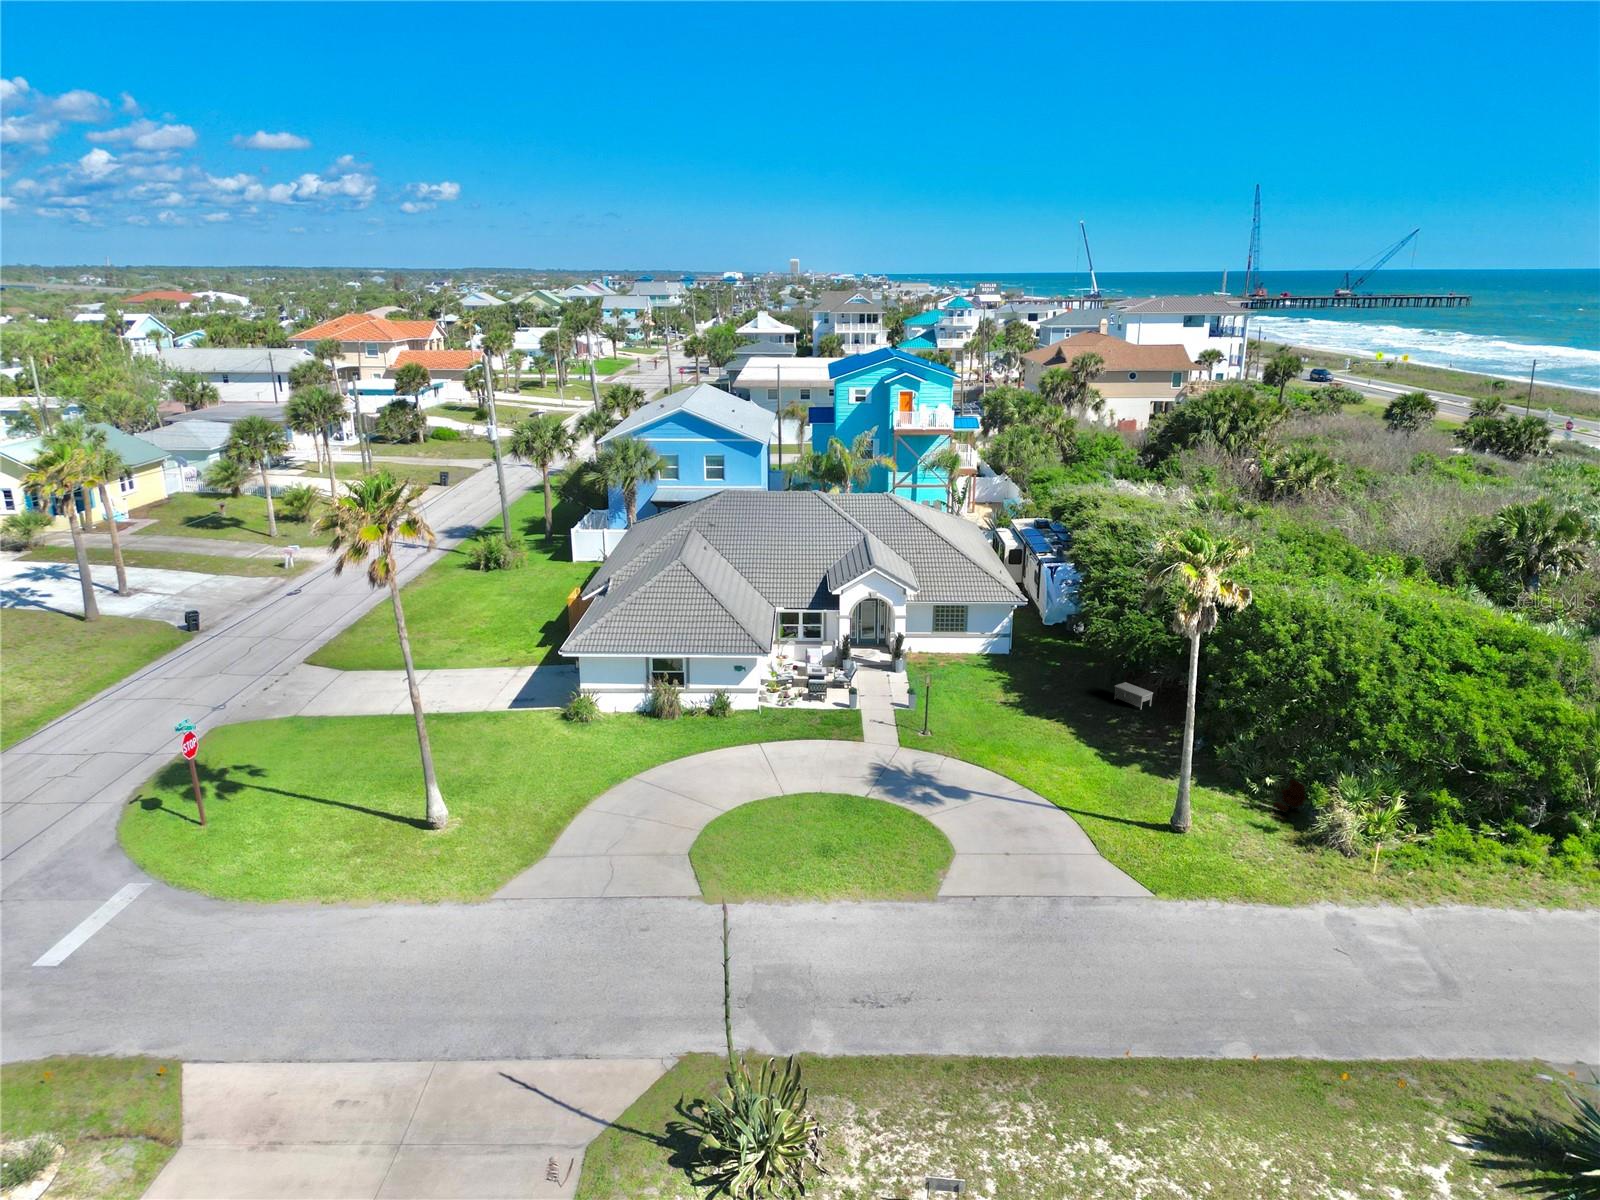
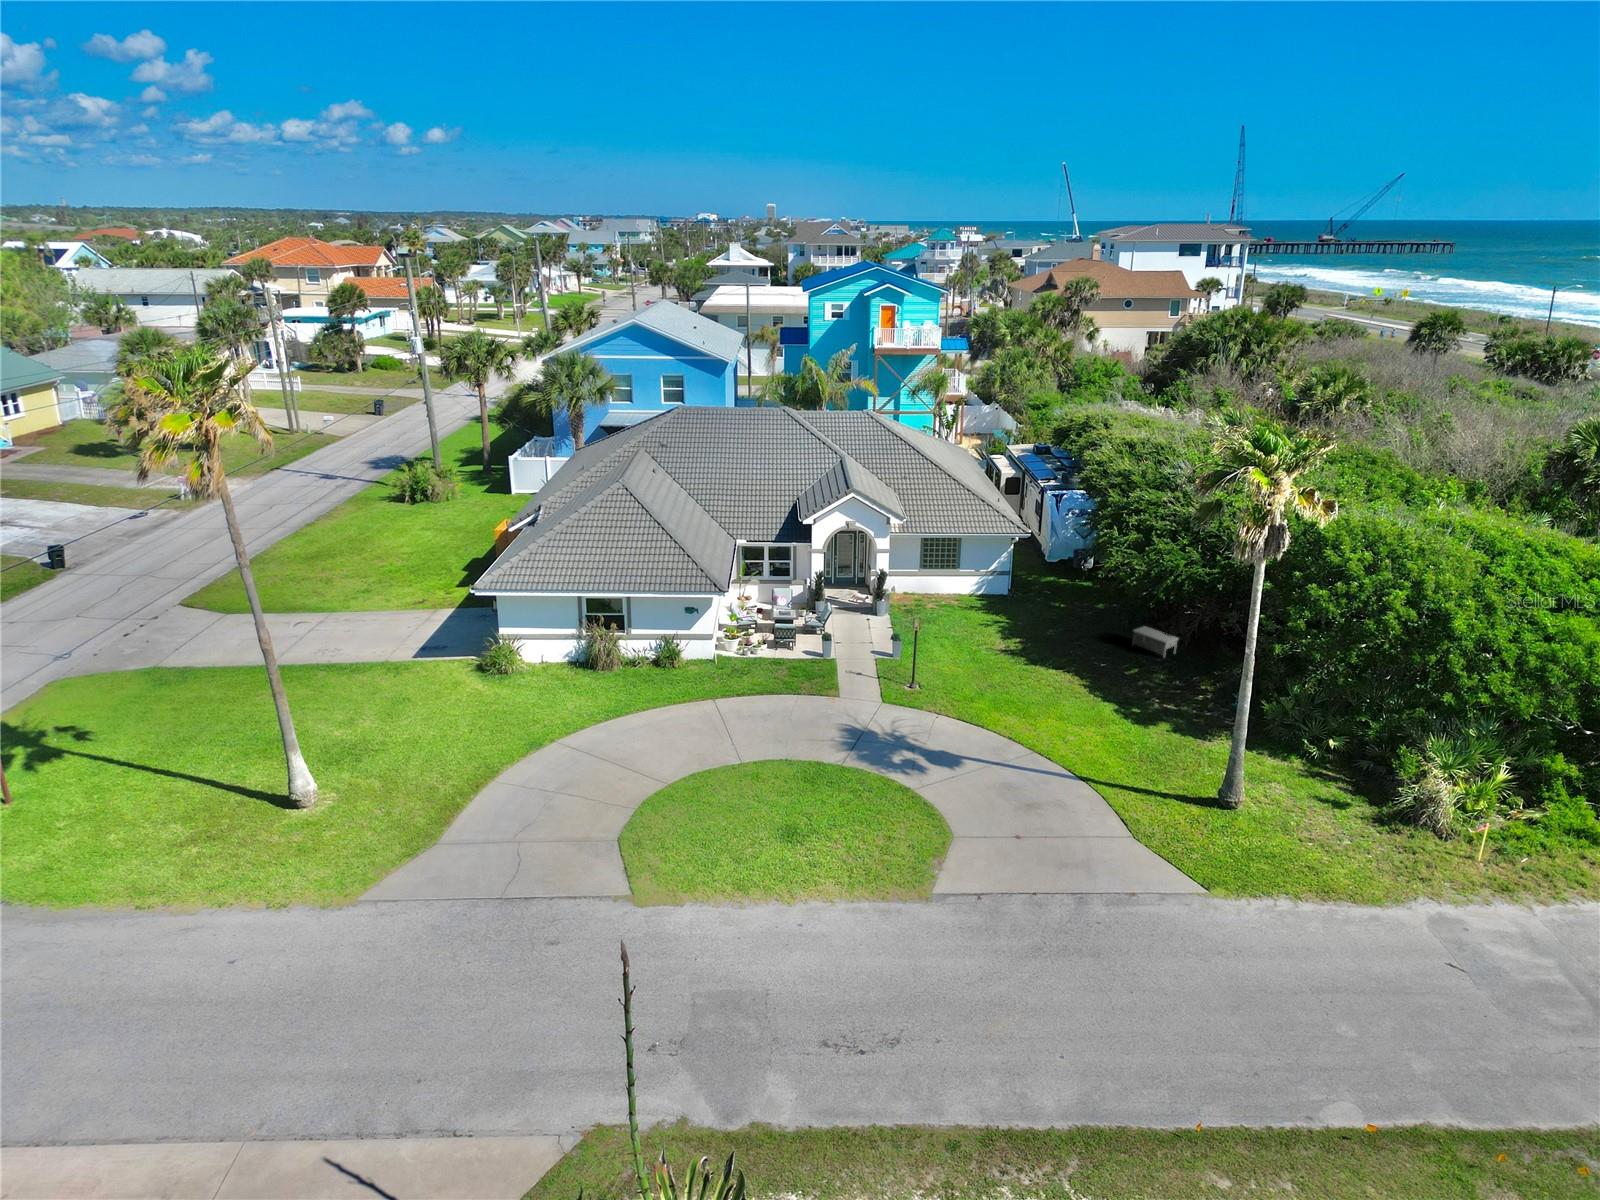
lounge chair: present [1273,779,1306,814] -> none [1337,741,1380,788]

